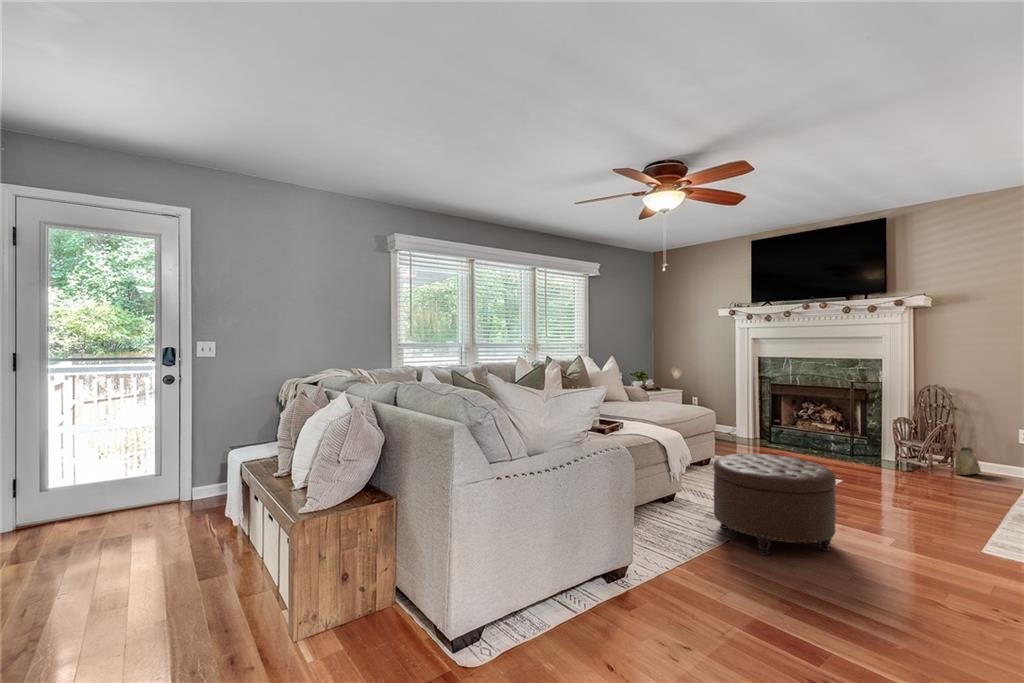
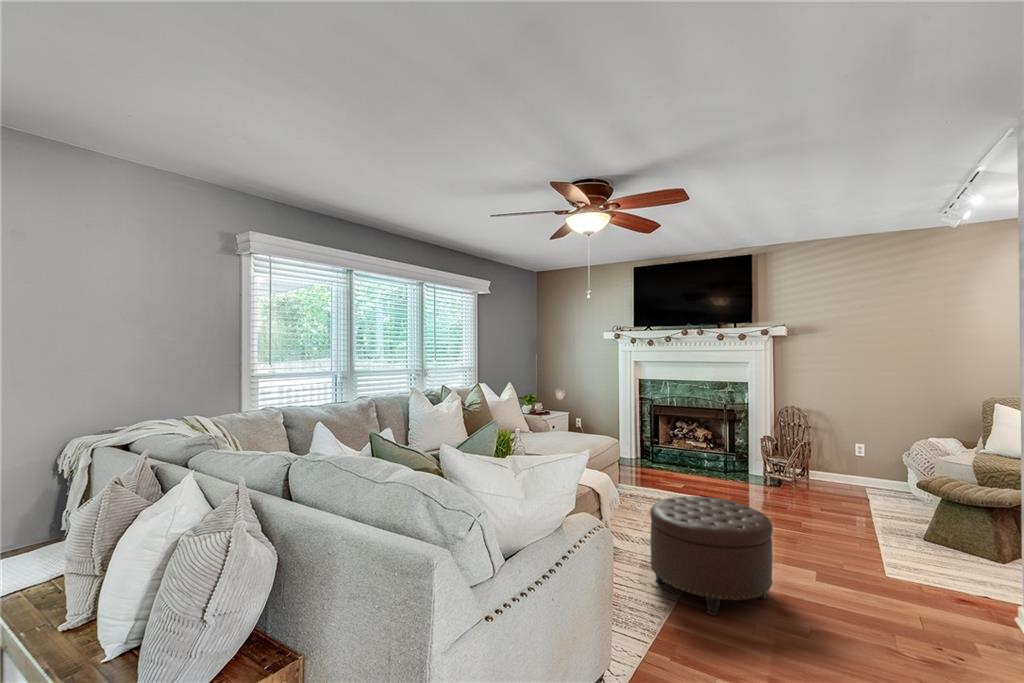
woven basket: present [954,447,981,475] -> none [808,450,827,487]

